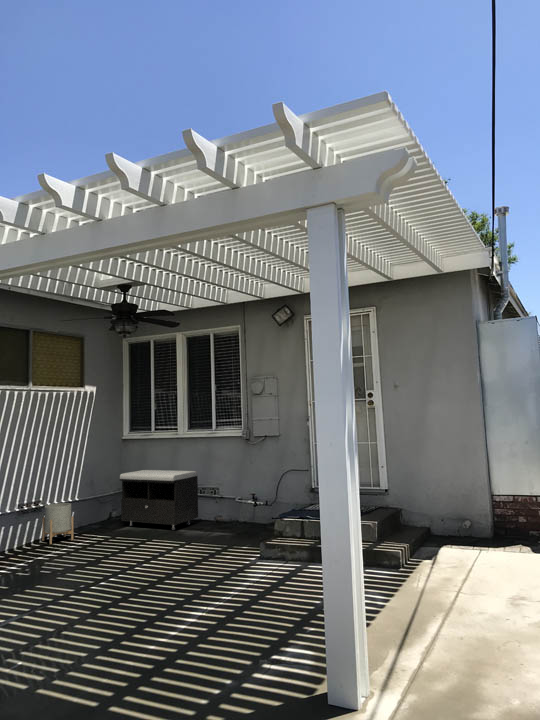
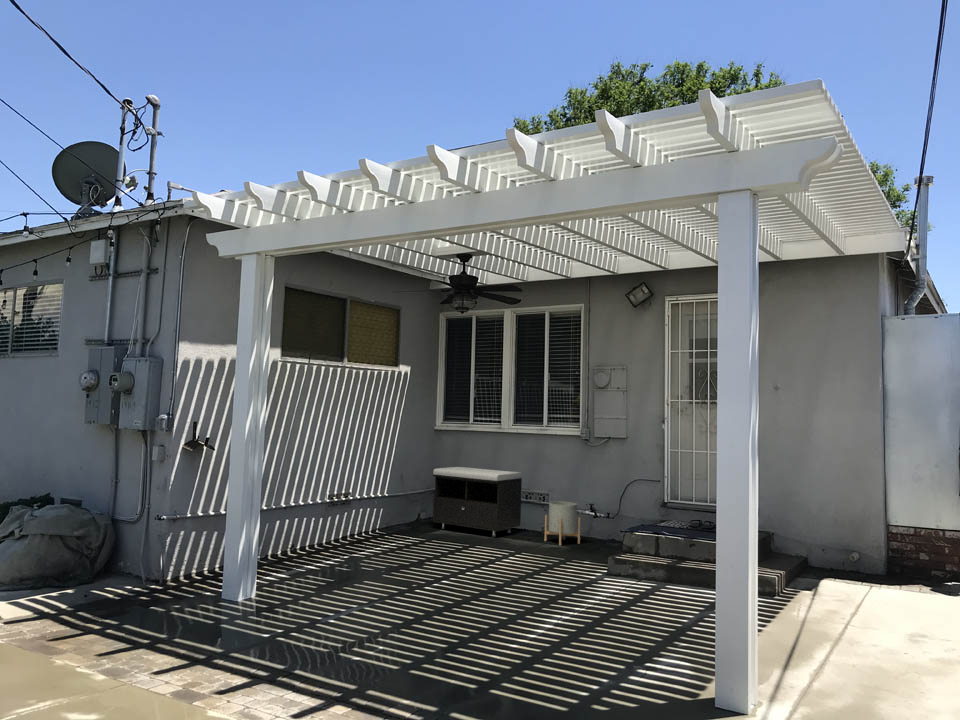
planter: present [42,503,74,544] -> present [544,501,581,545]

